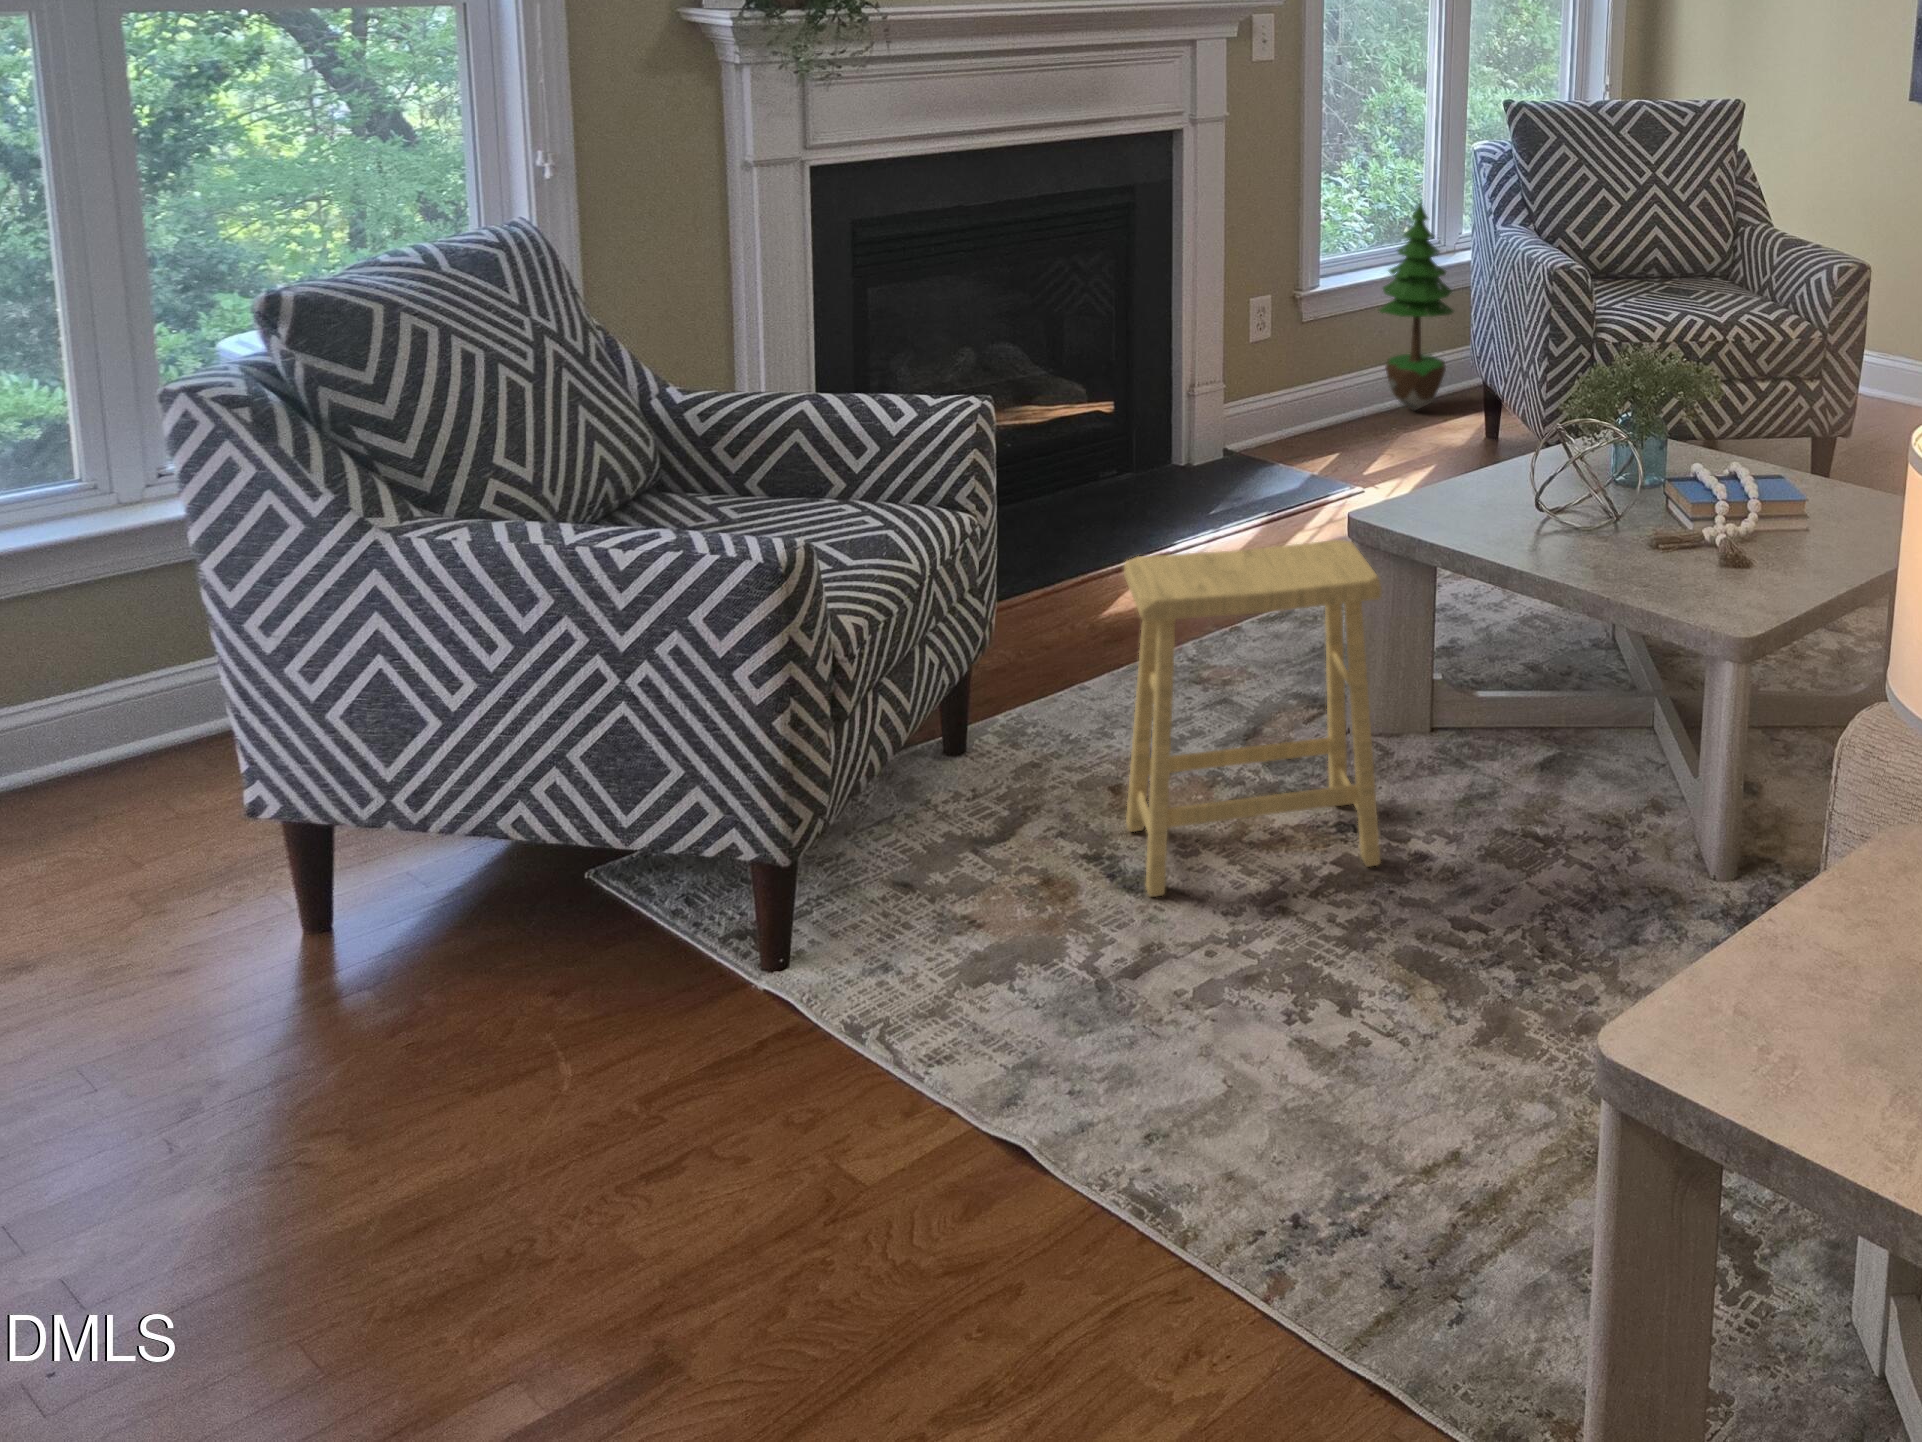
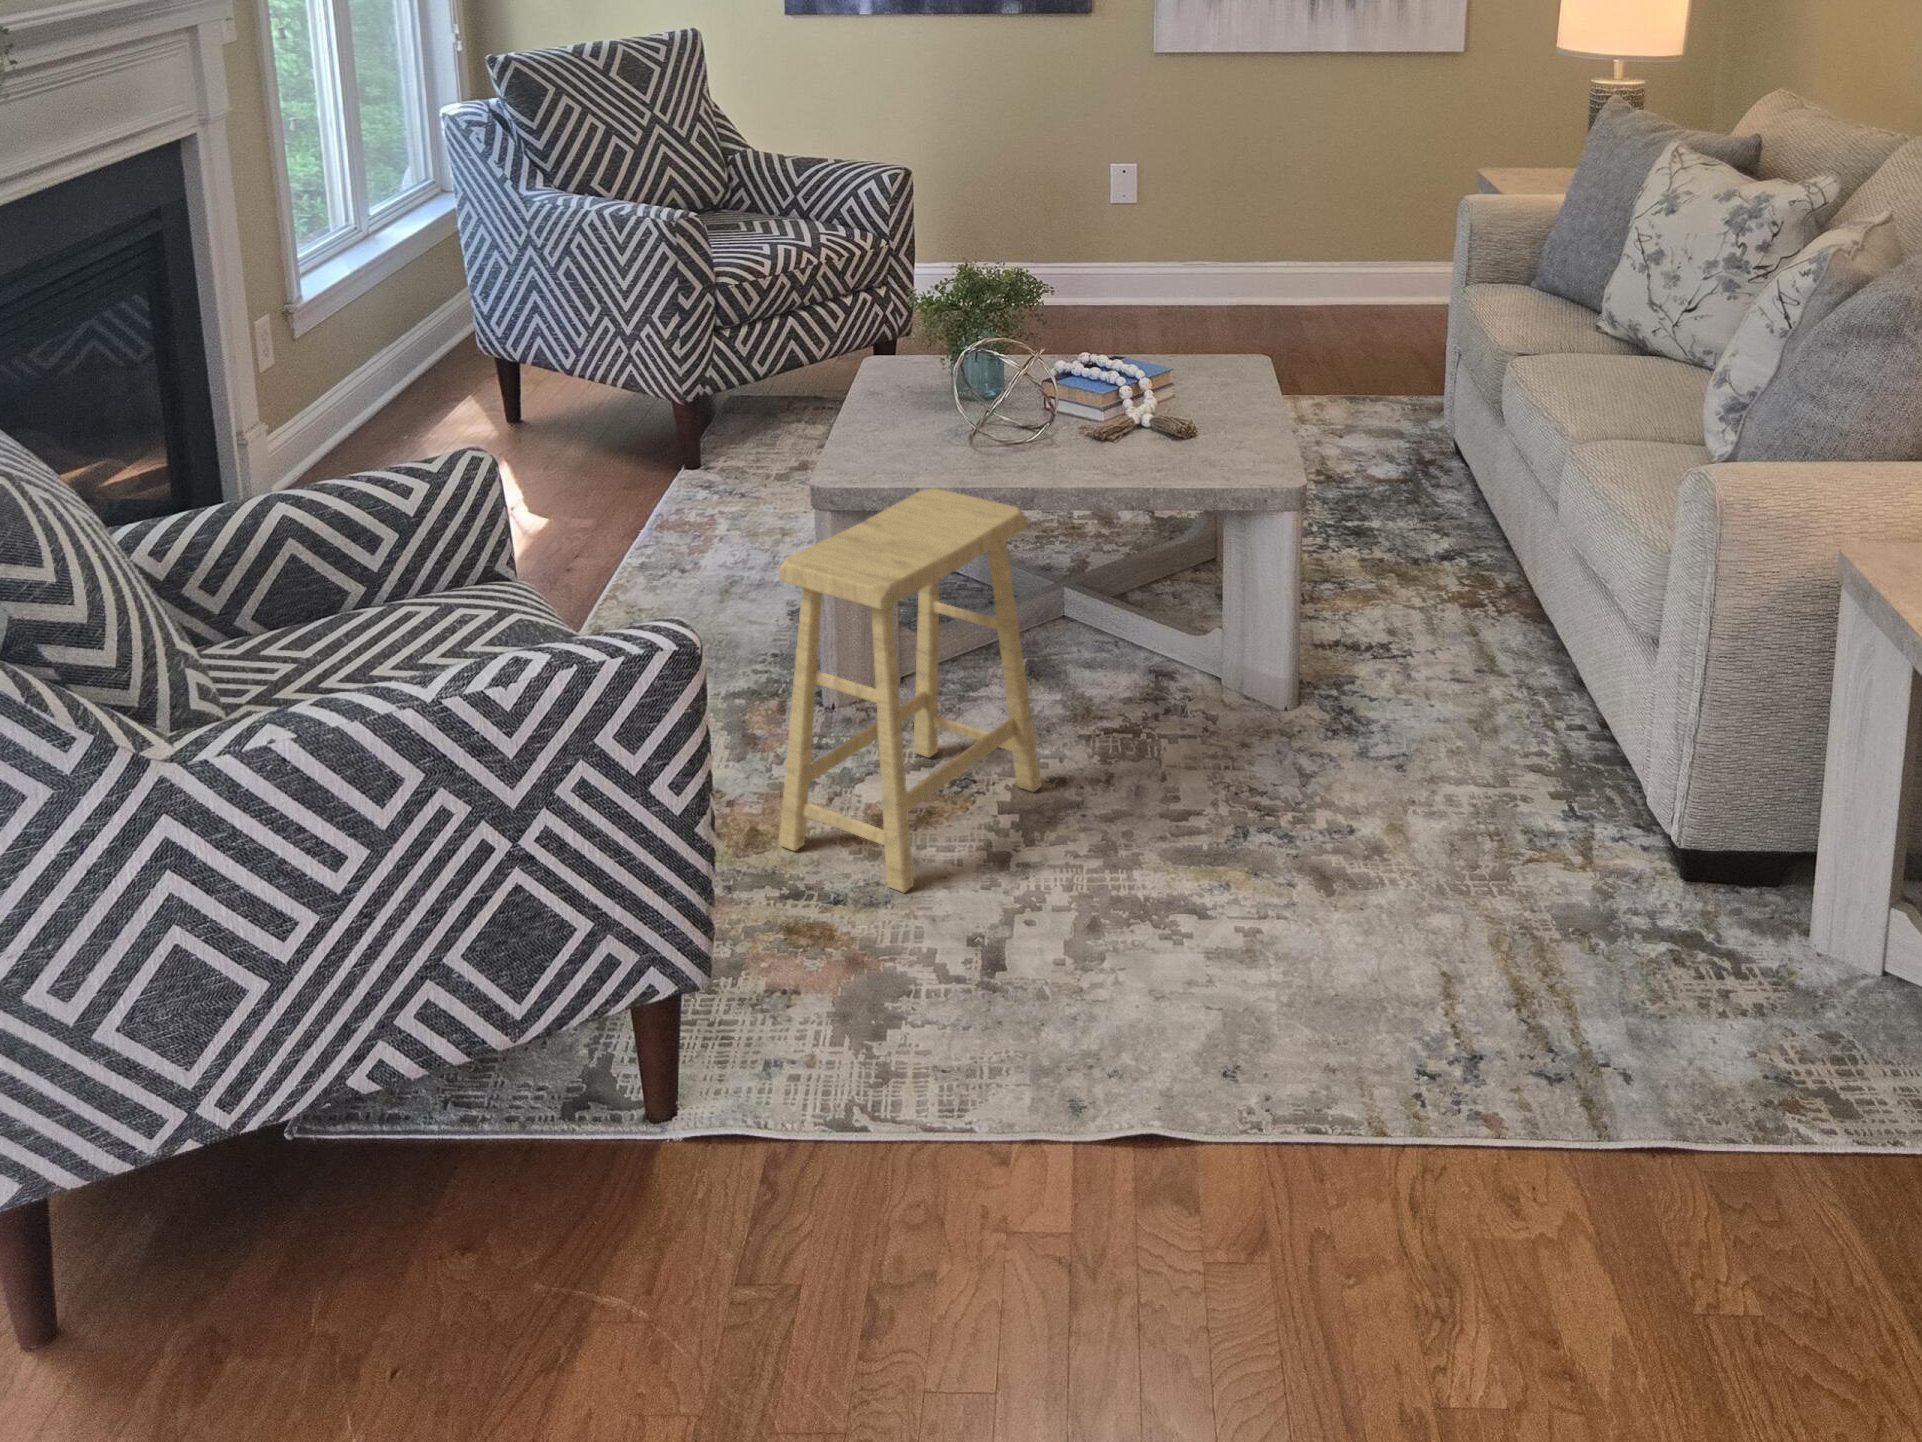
potted tree: present [1379,203,1454,410] -> none [362,180,451,411]

